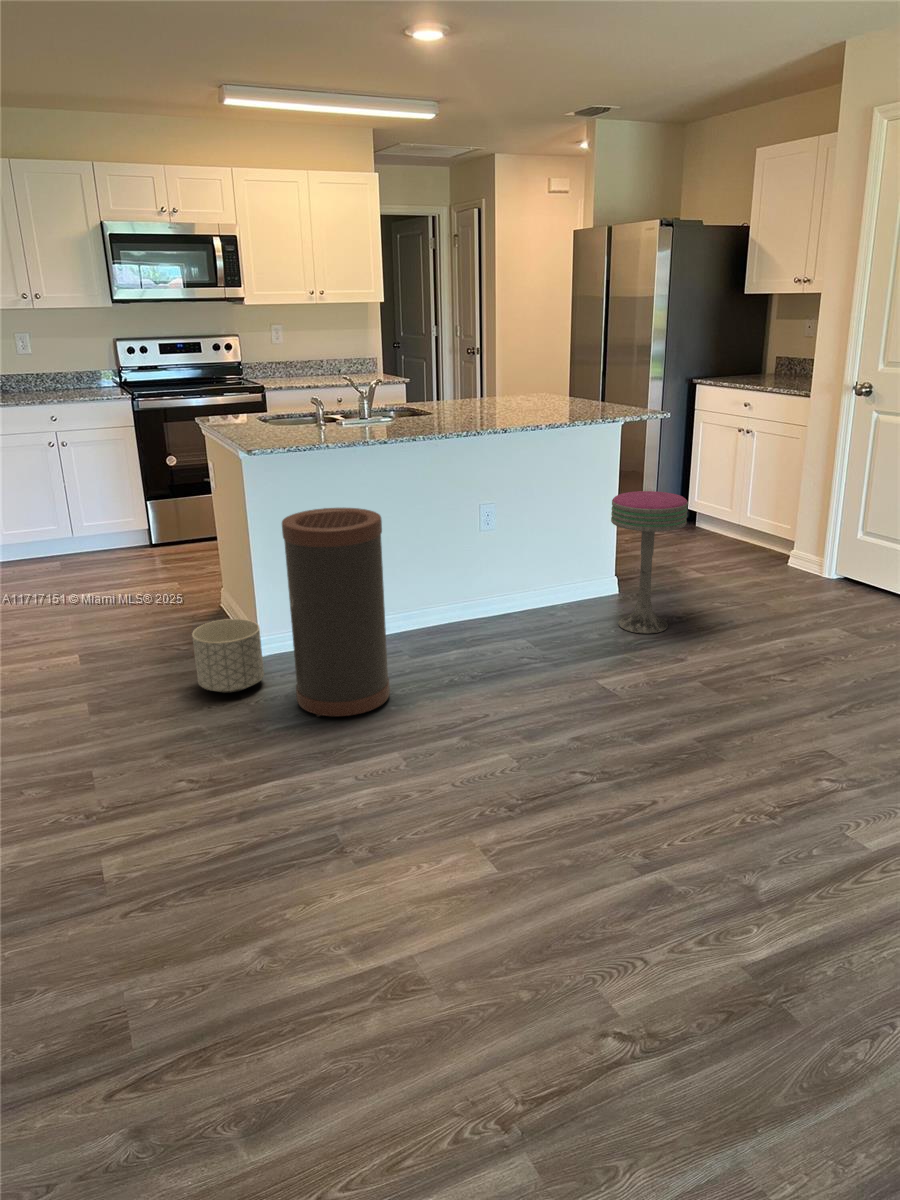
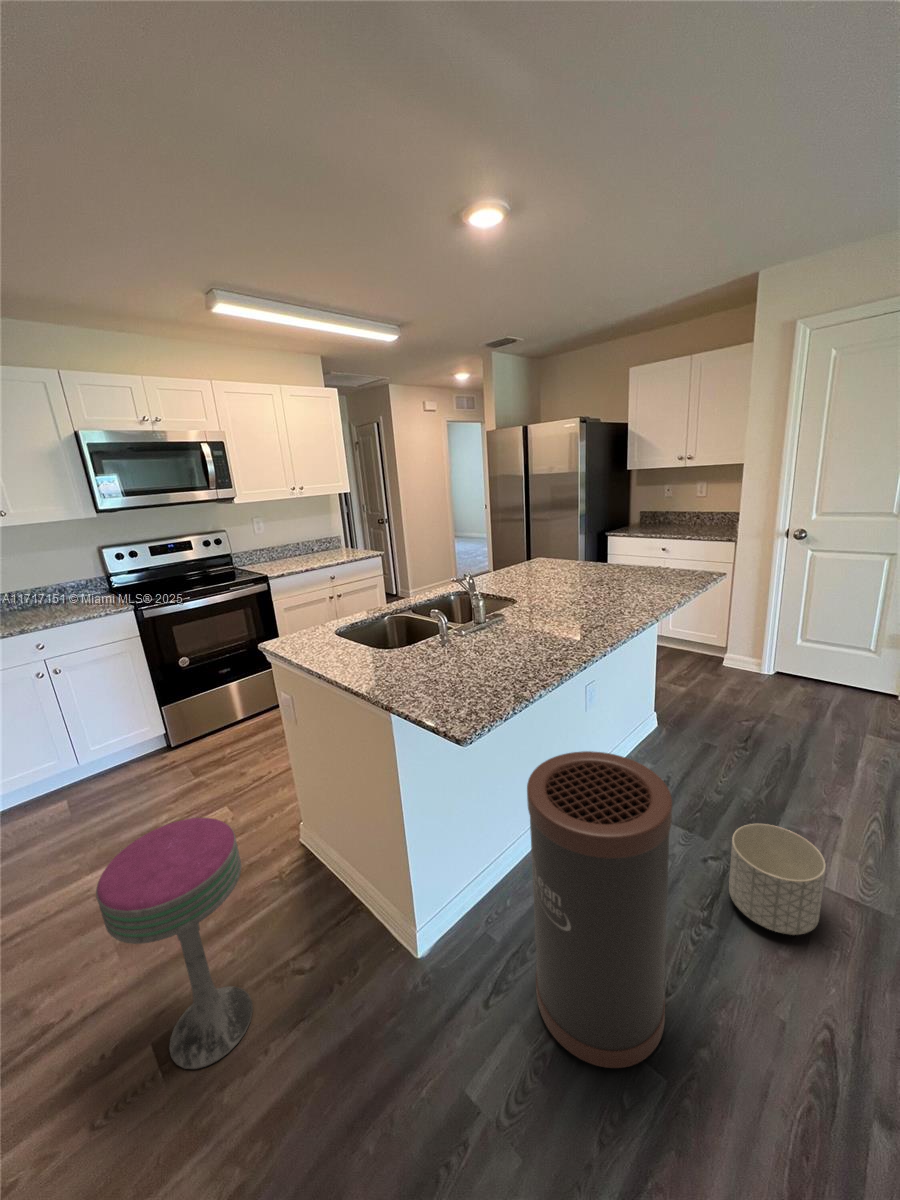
bar stool: present [611,491,688,634] -> present [96,818,253,1069]
planter: present [192,619,264,693] -> present [729,824,826,935]

